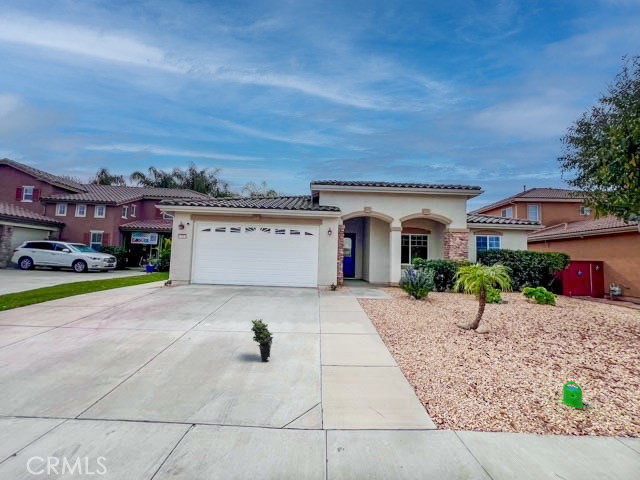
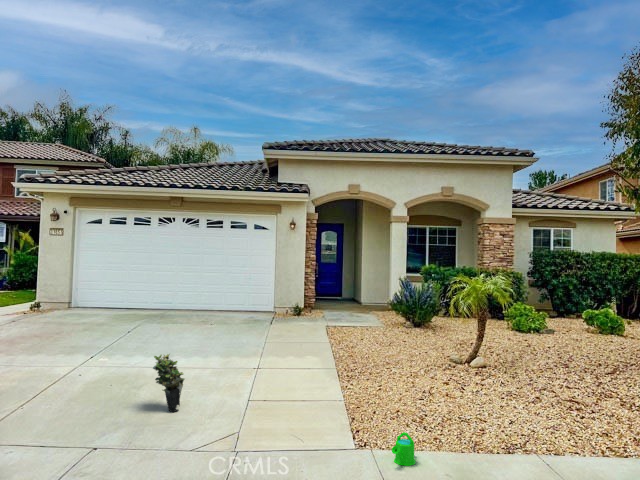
watering can: present [562,381,583,407] -> present [392,432,416,466]

